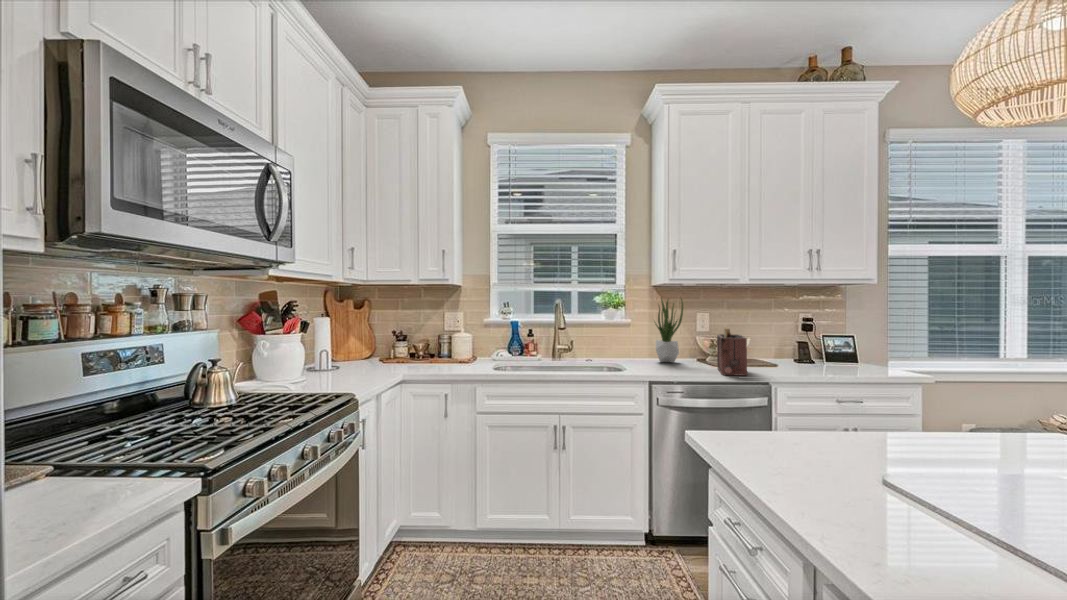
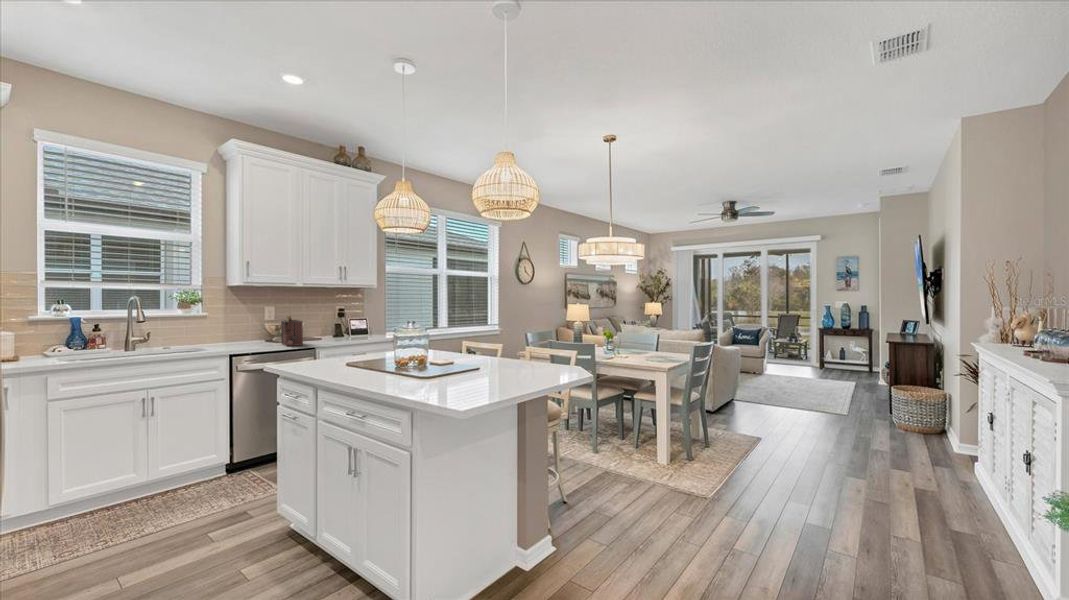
potted plant: present [655,298,683,363] -> none [229,294,254,343]

